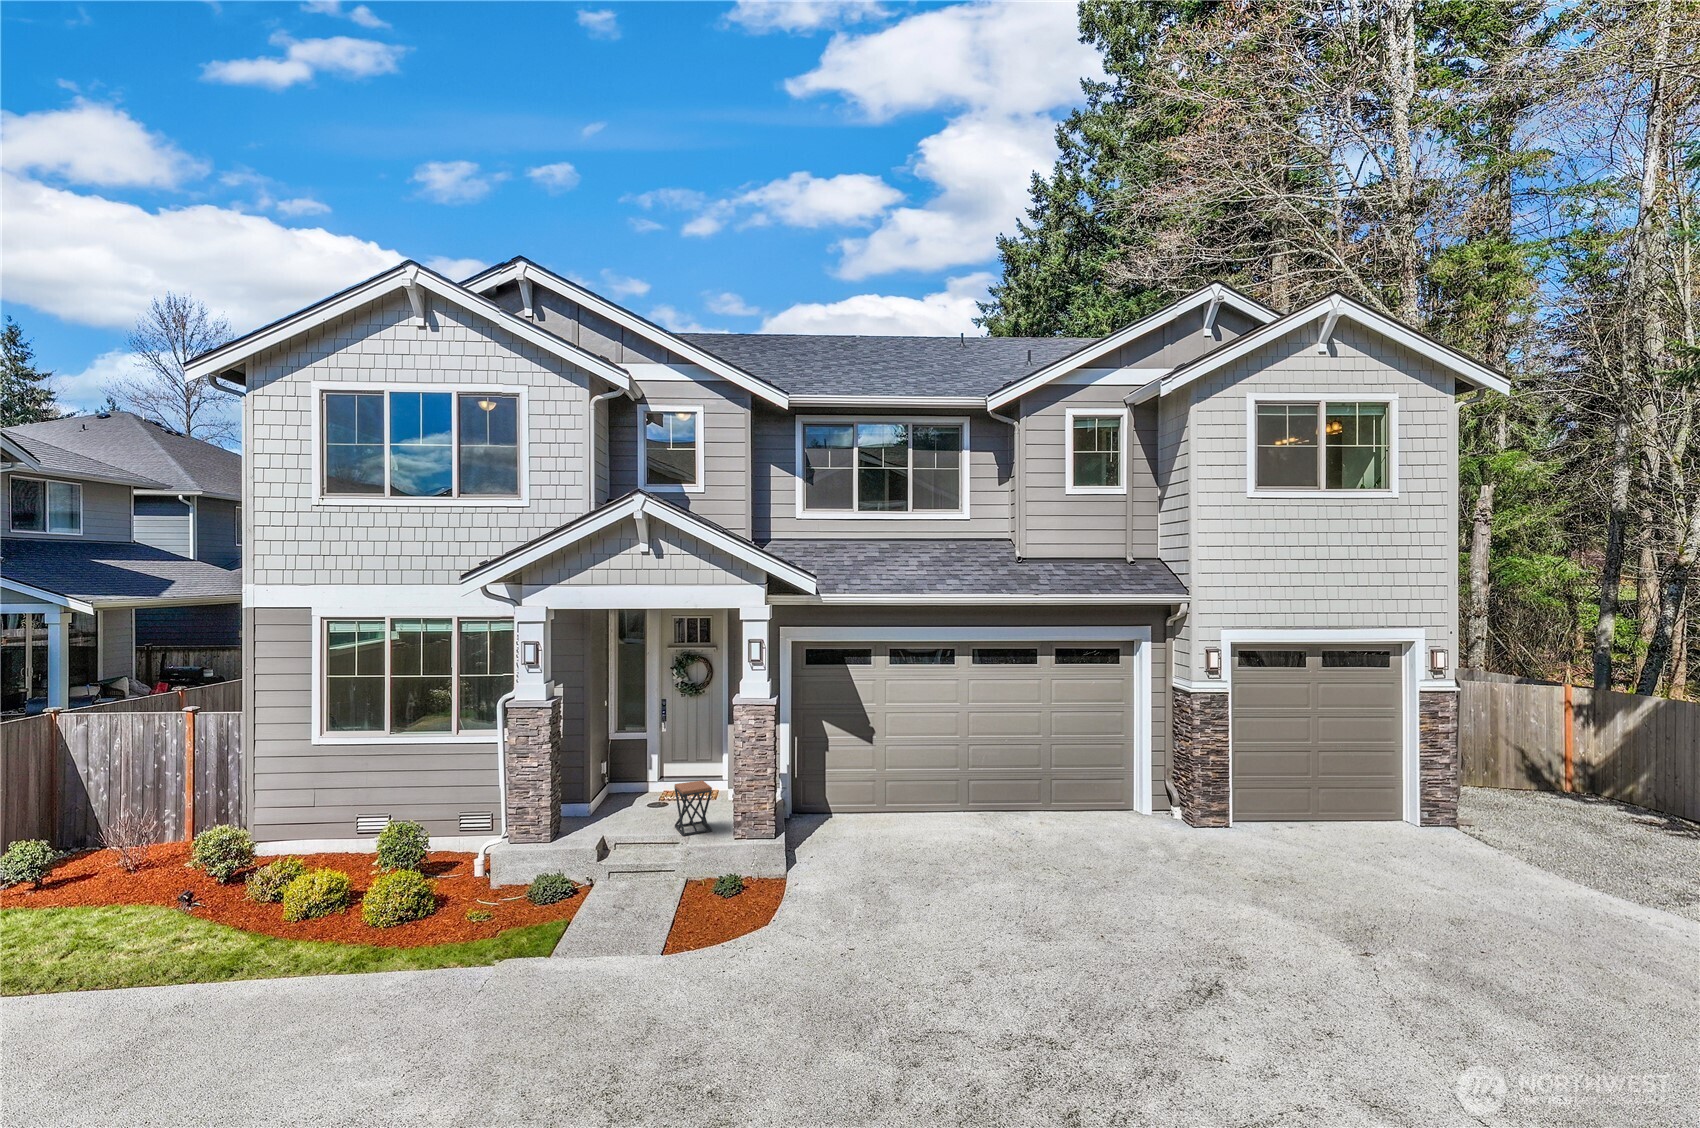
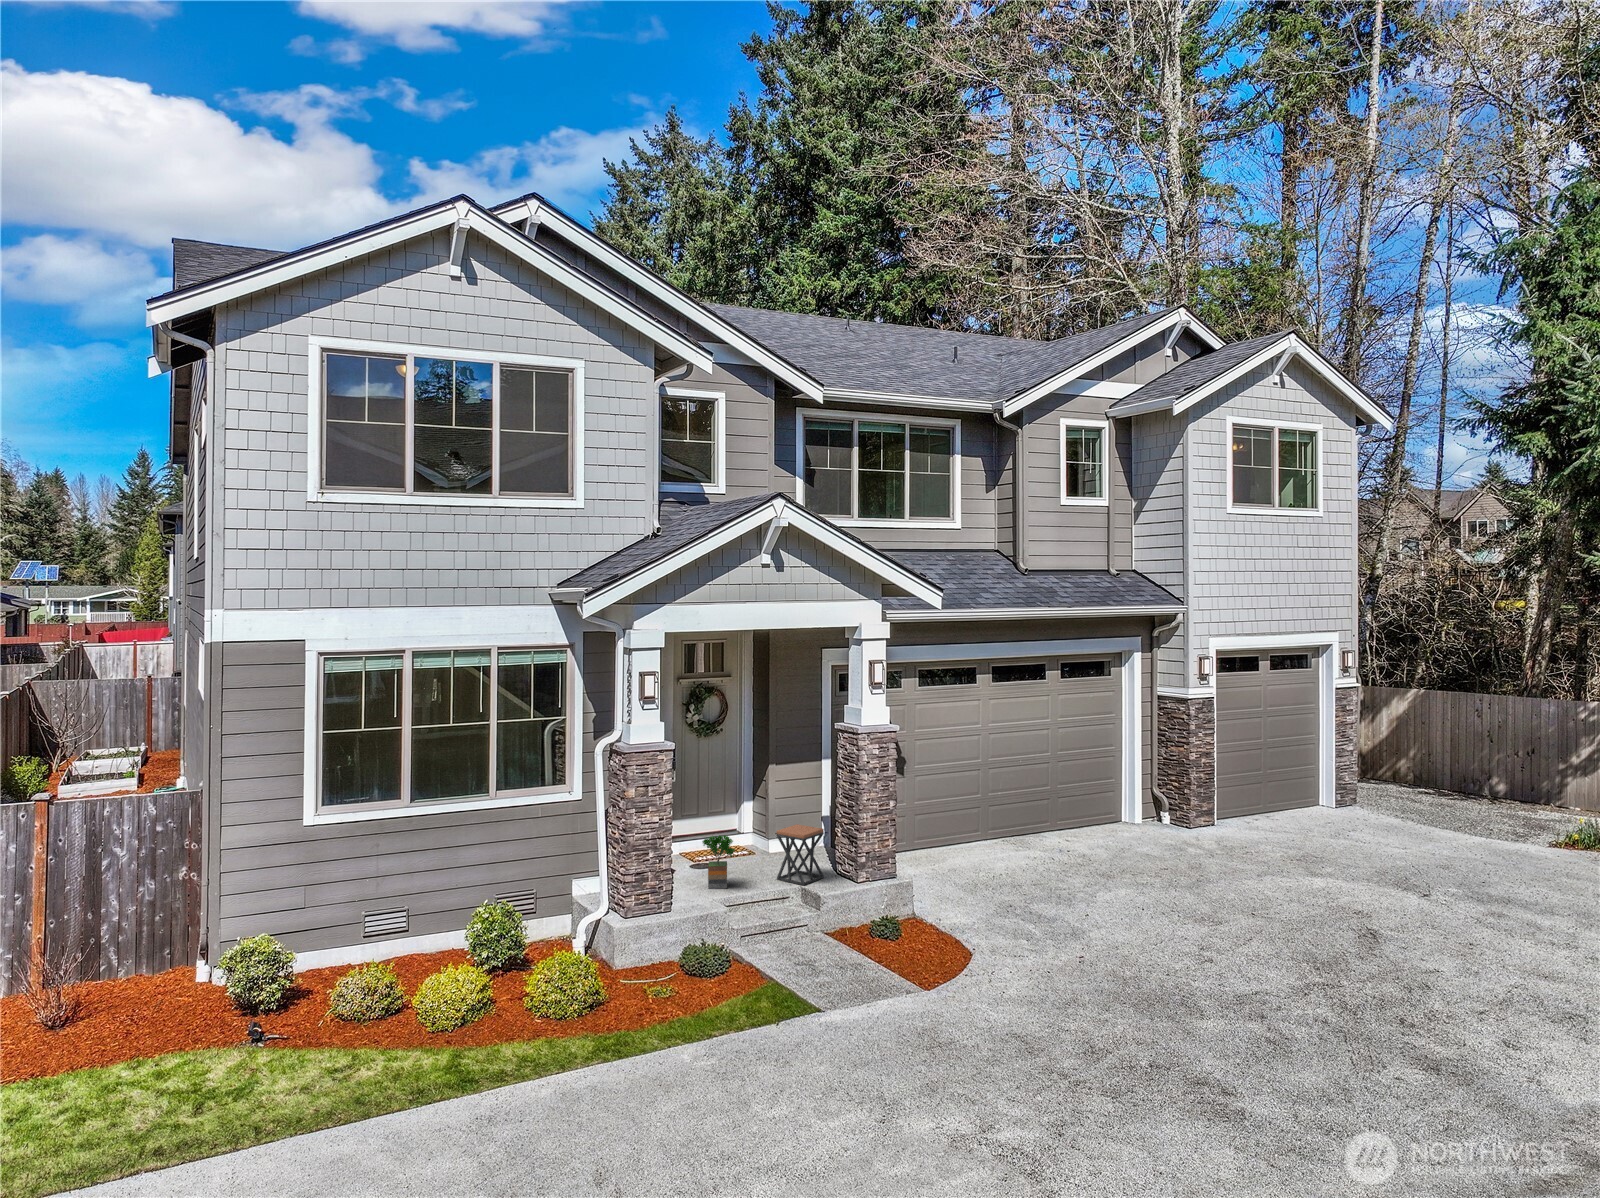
potted tree: none [610,781,639,829] -> present [702,835,735,889]

